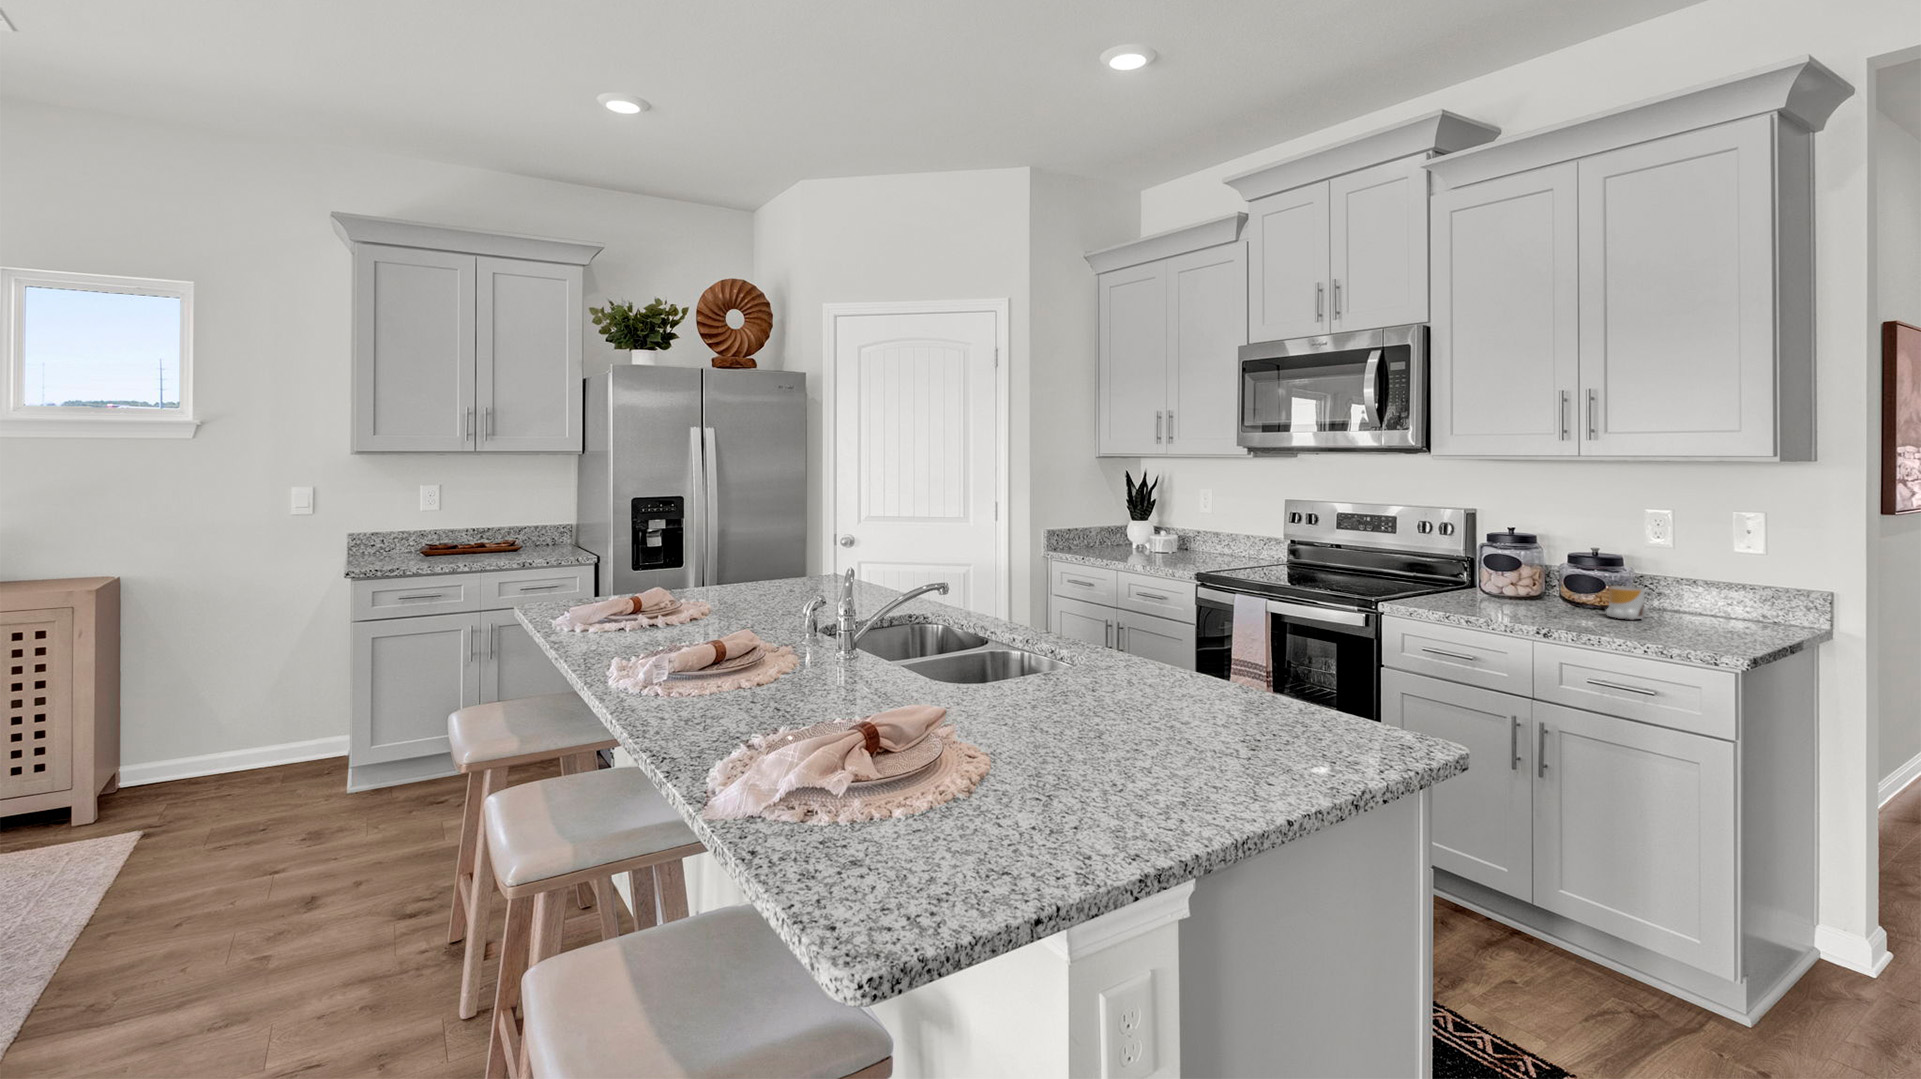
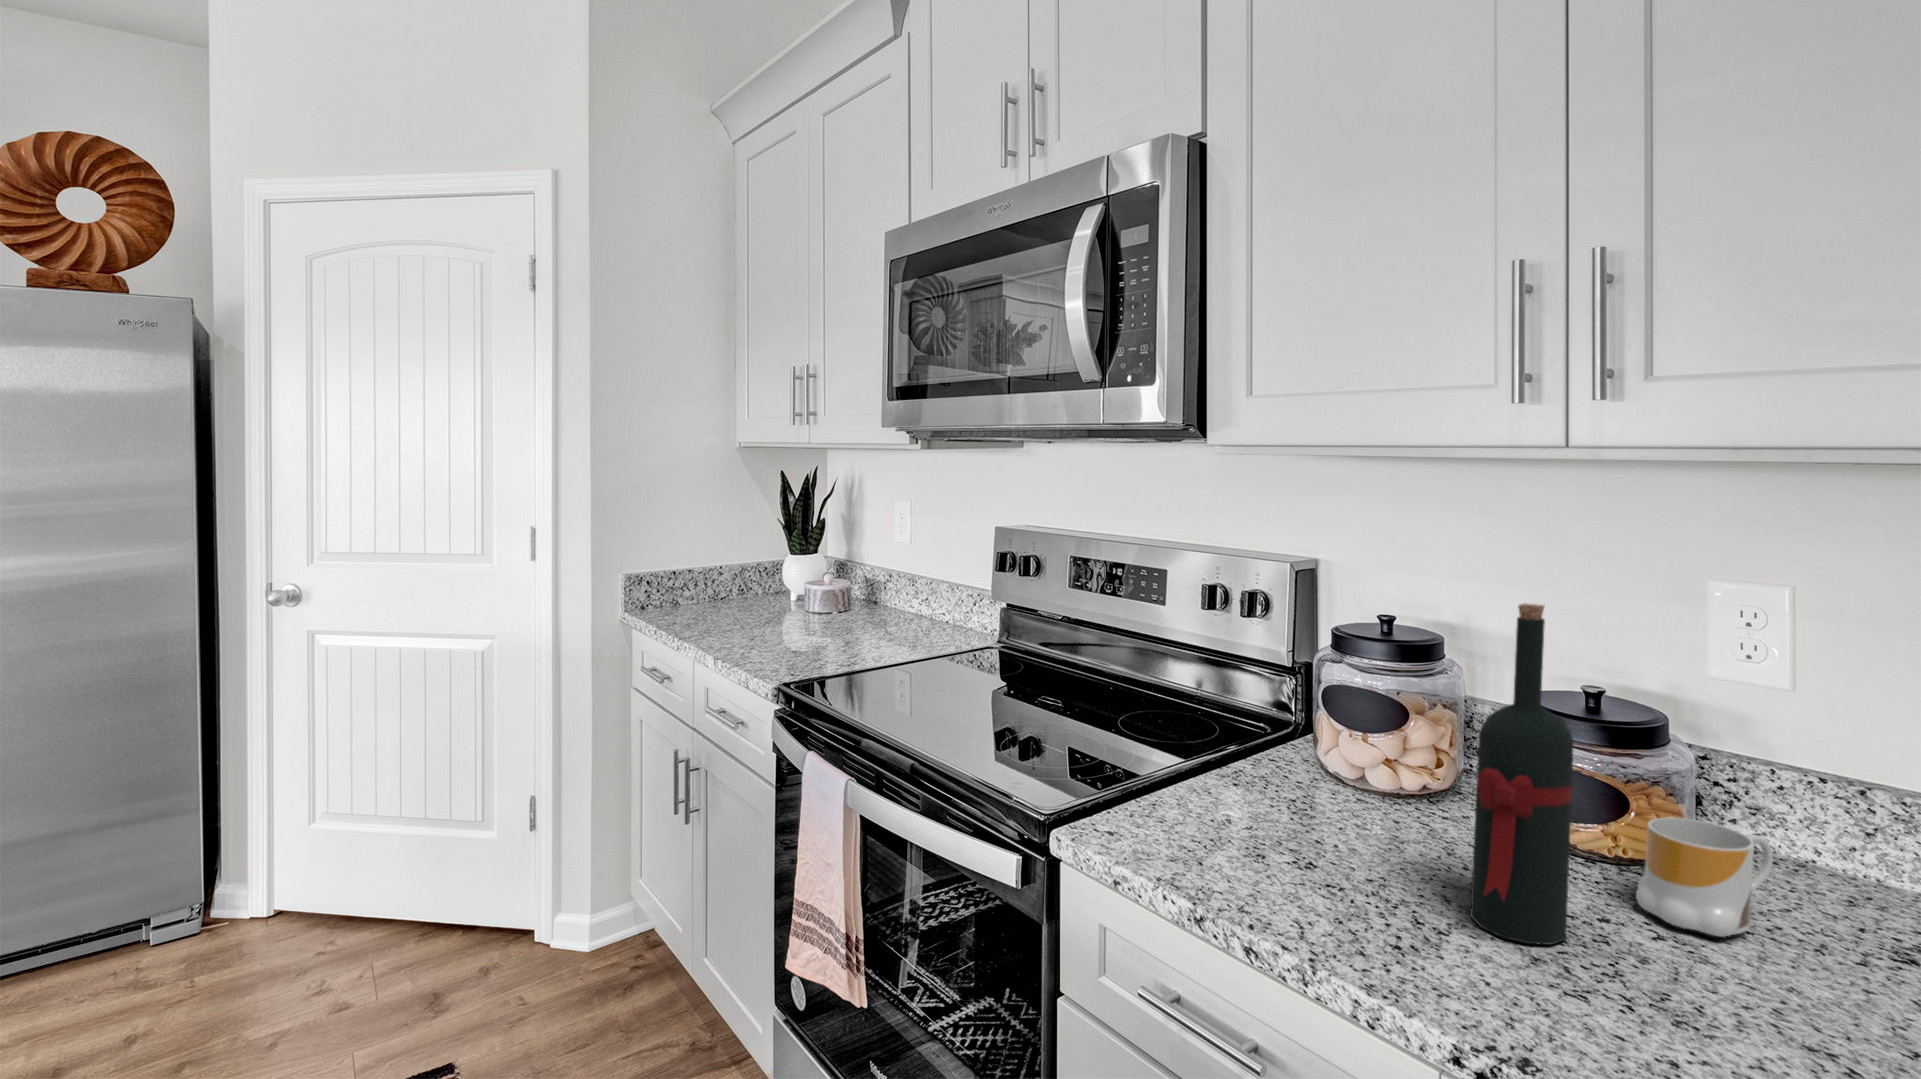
wine bottle: none [1545,509,1581,620] -> present [1470,603,1574,945]

